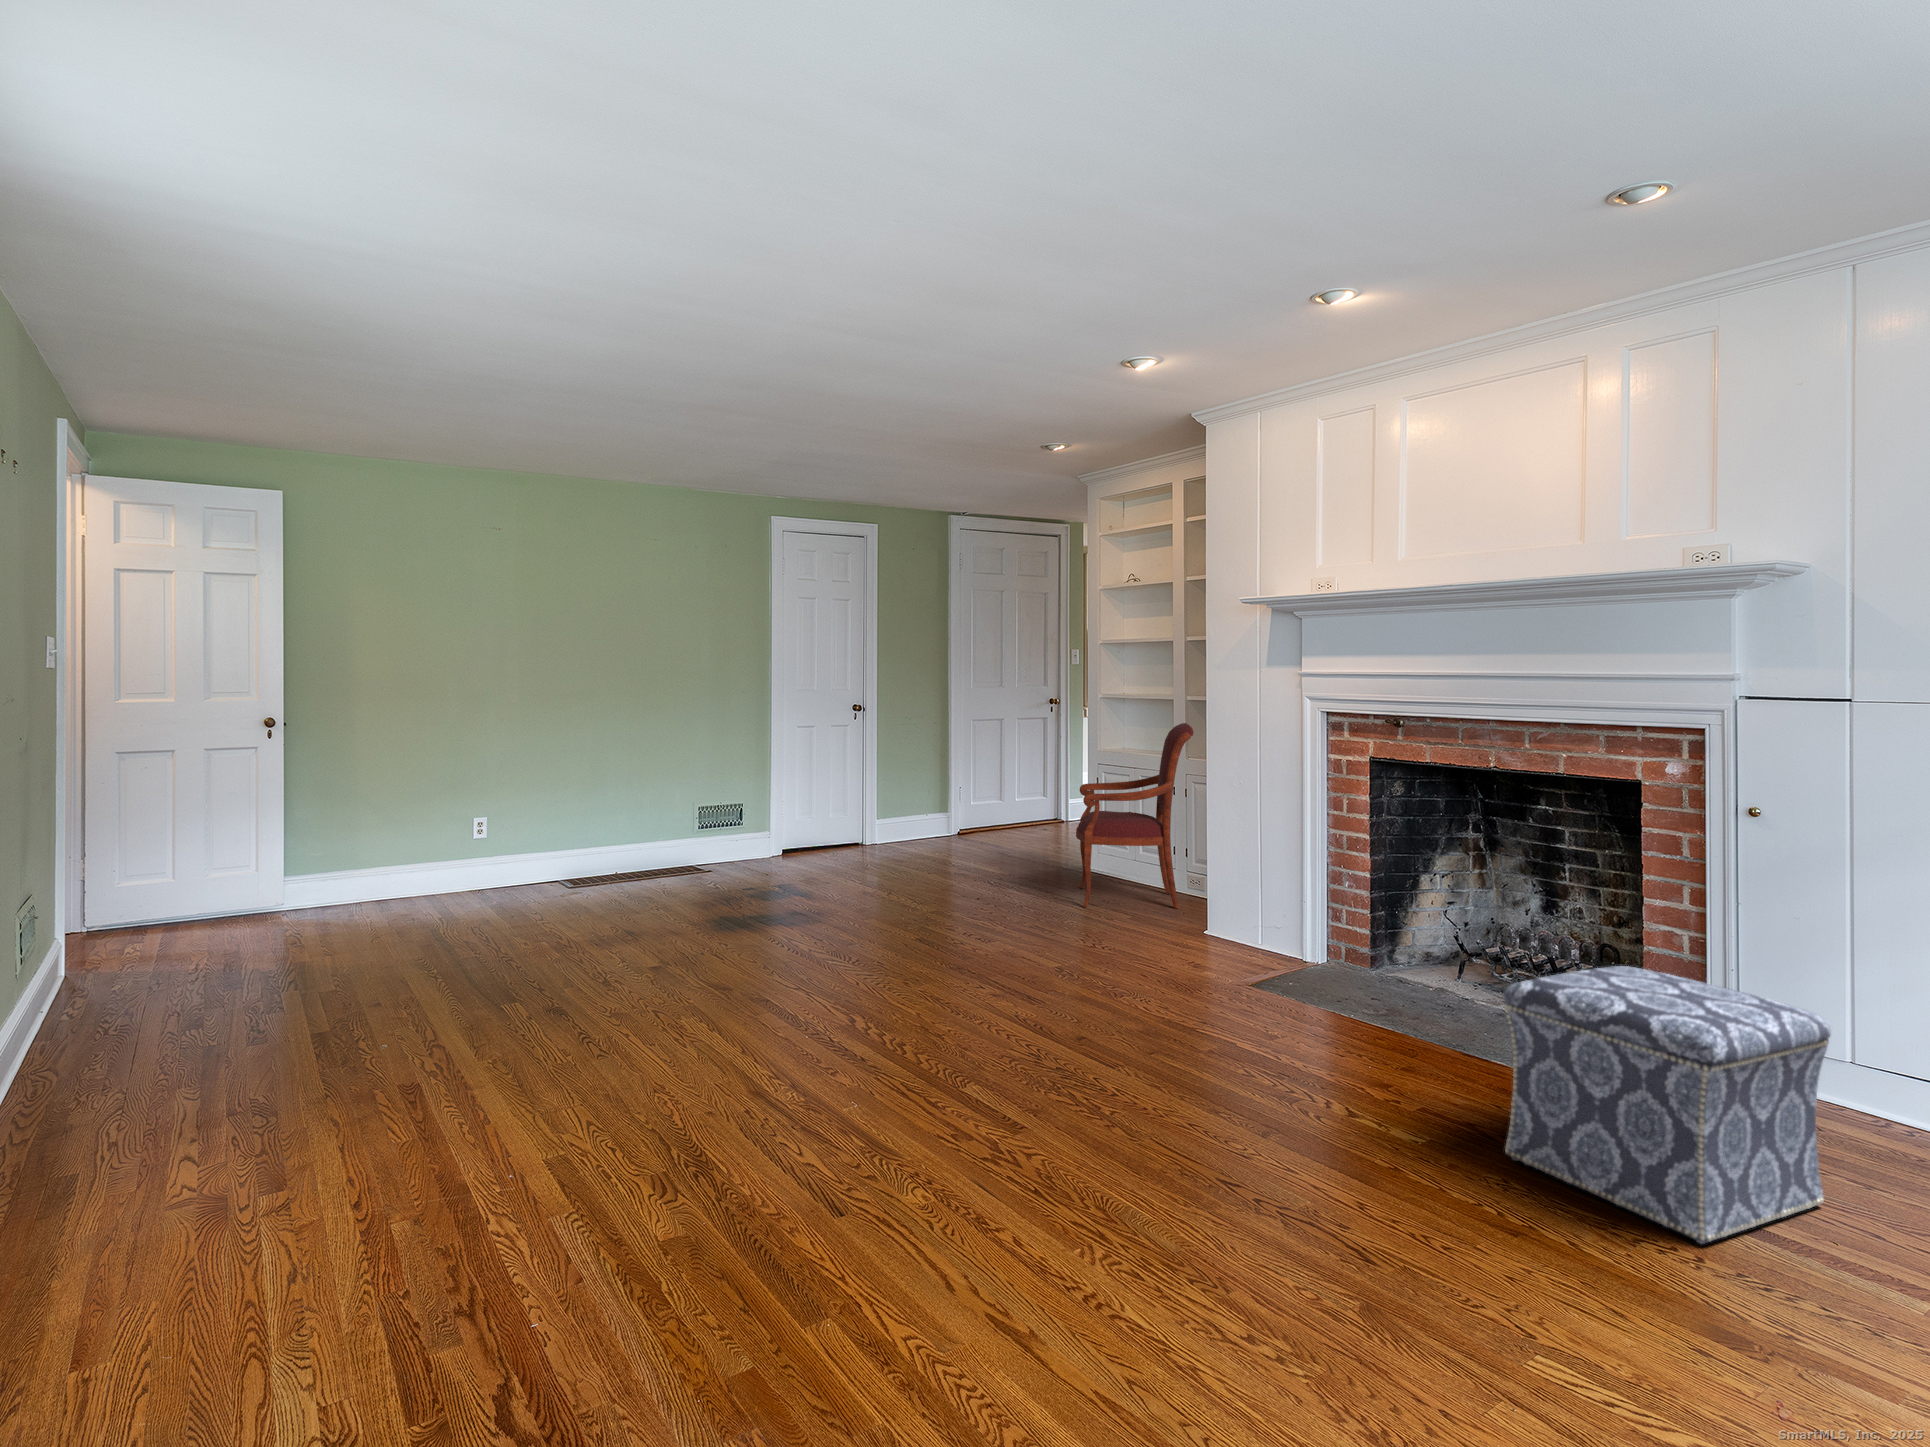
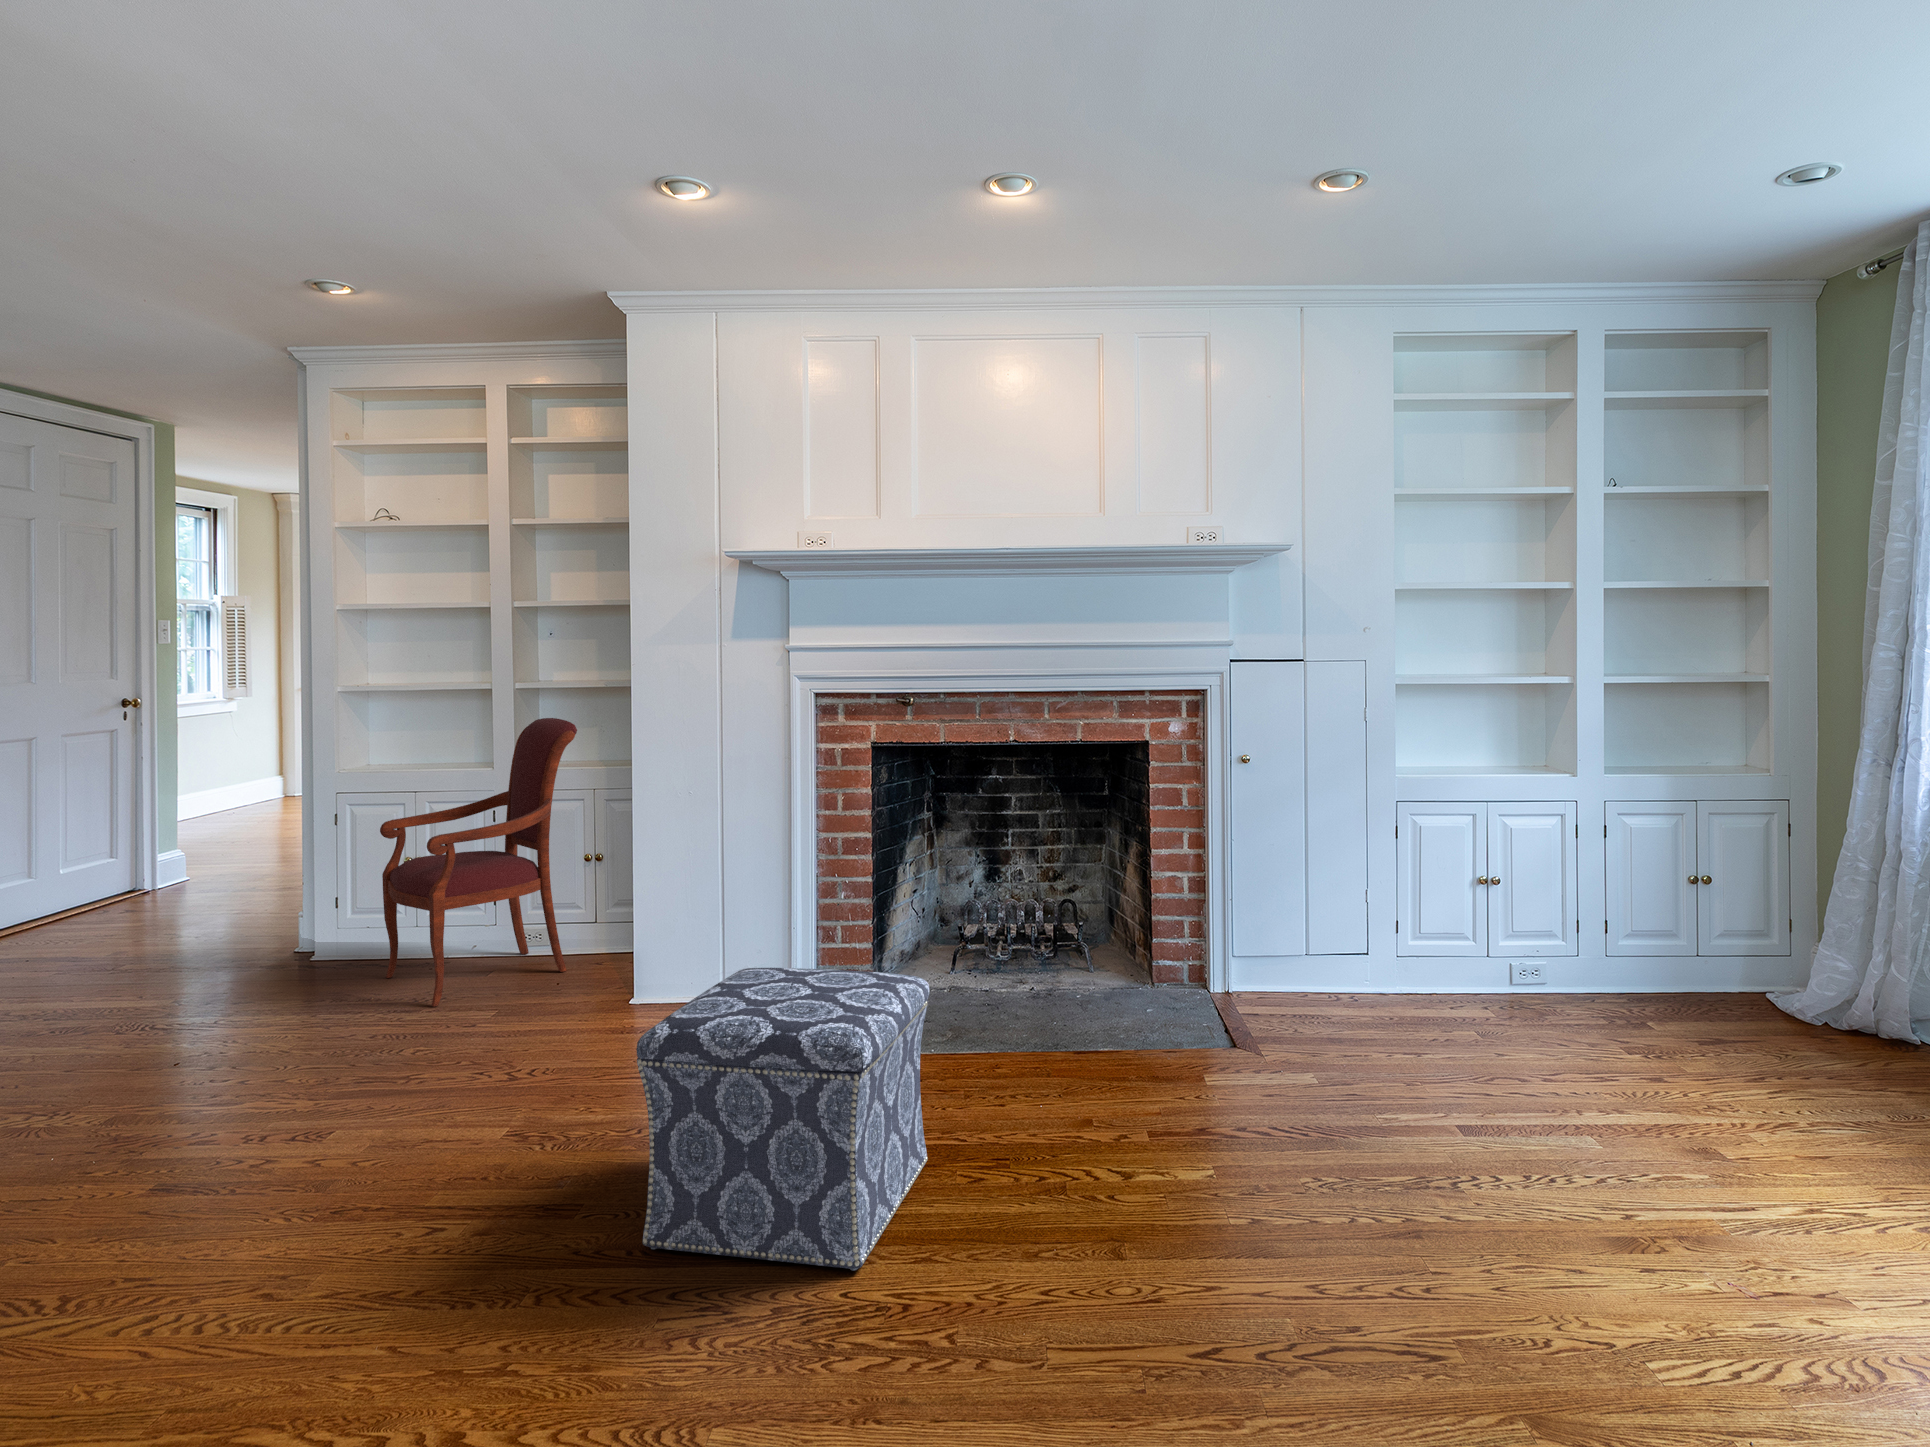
ottoman: present [1504,966,1831,1244] -> present [636,968,930,1271]

